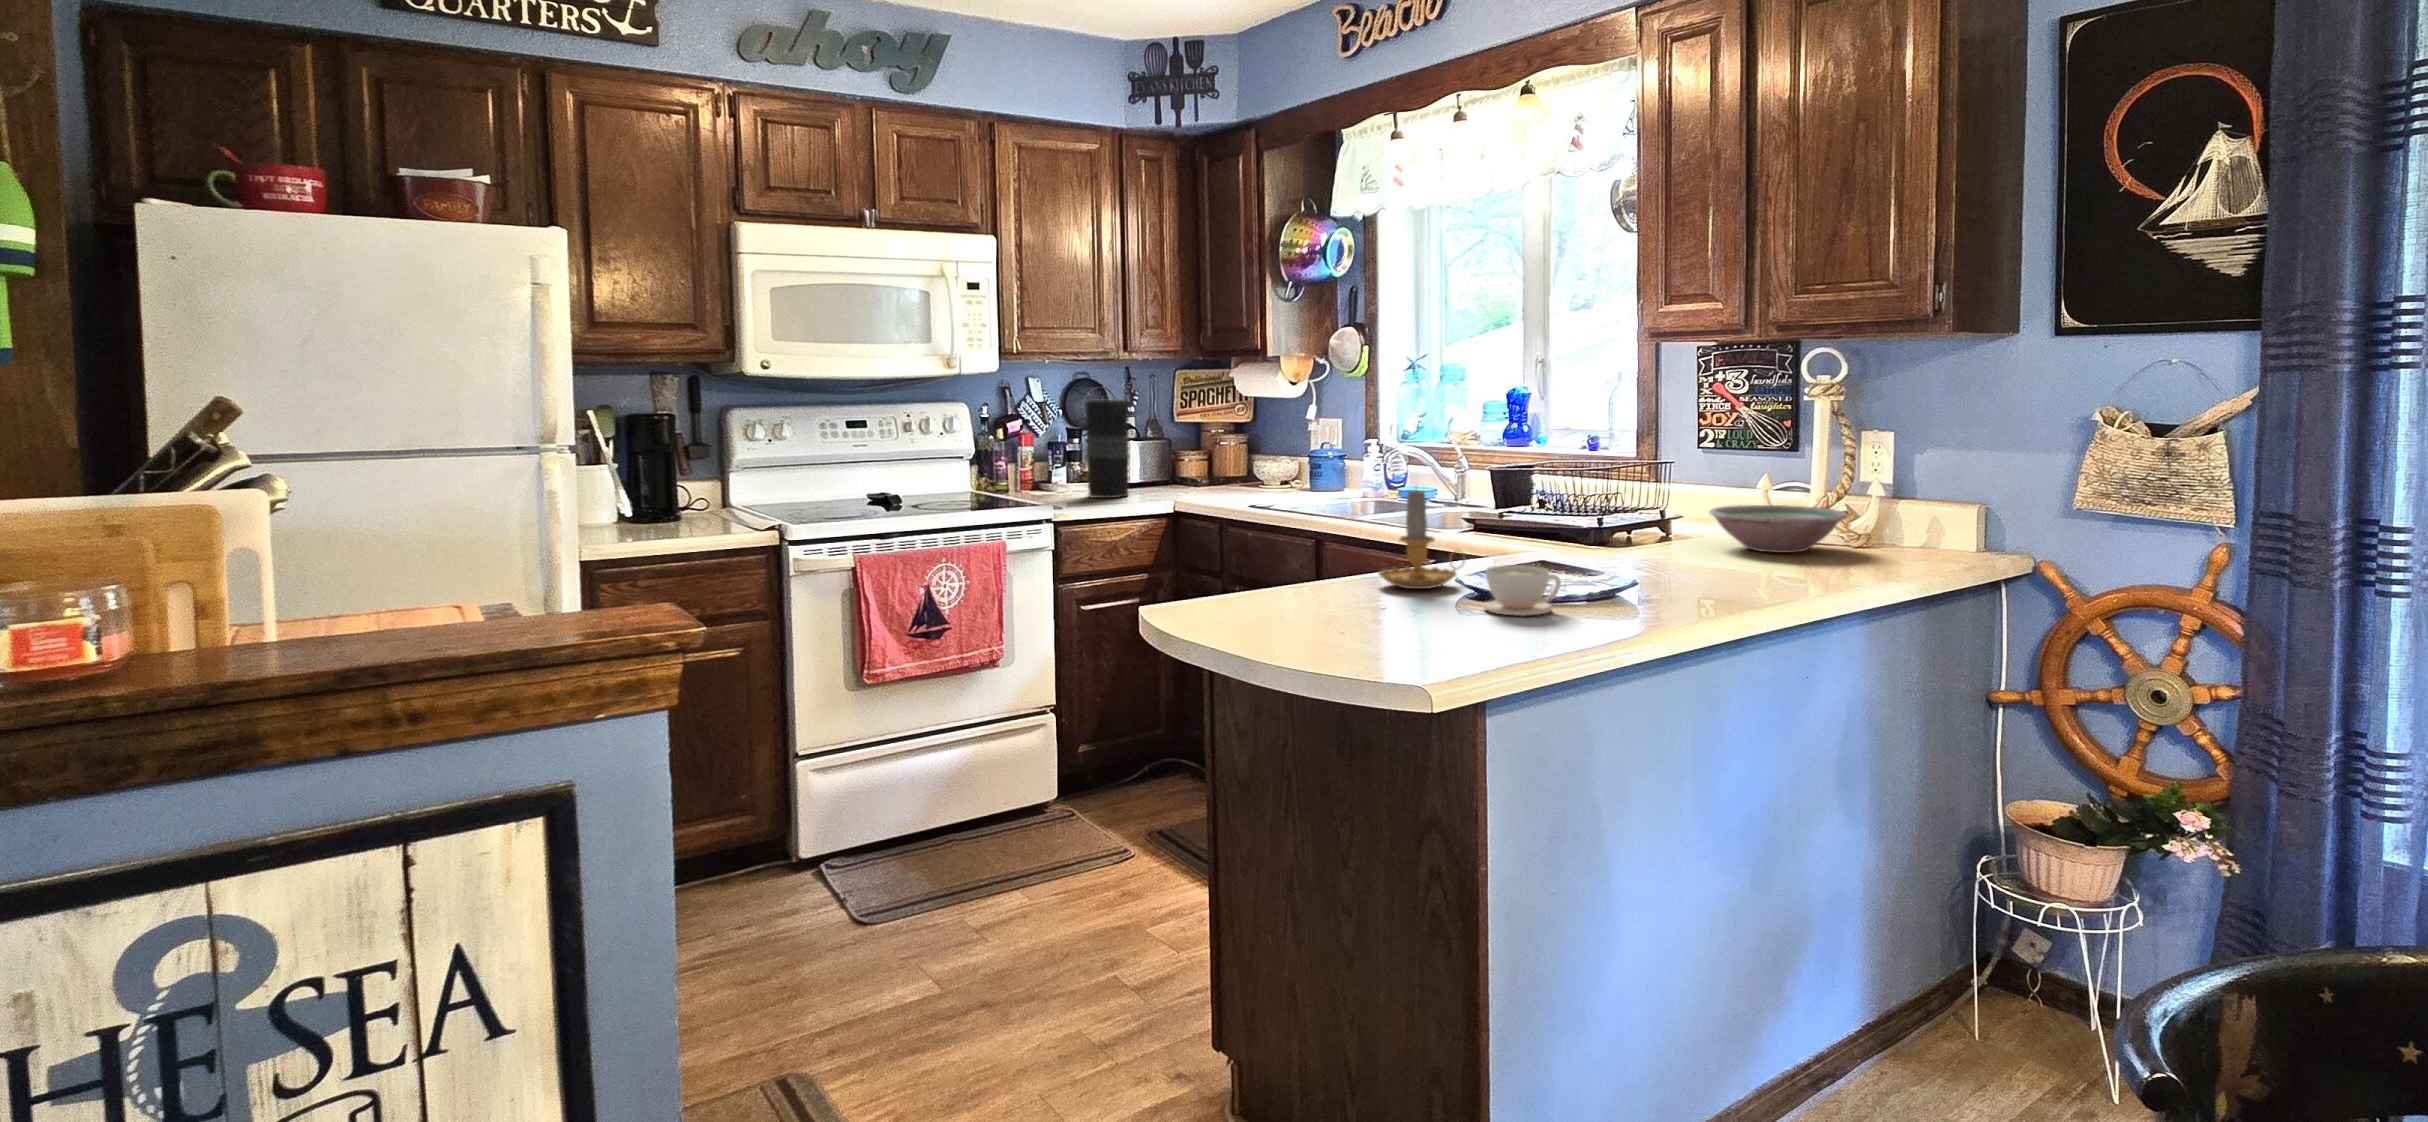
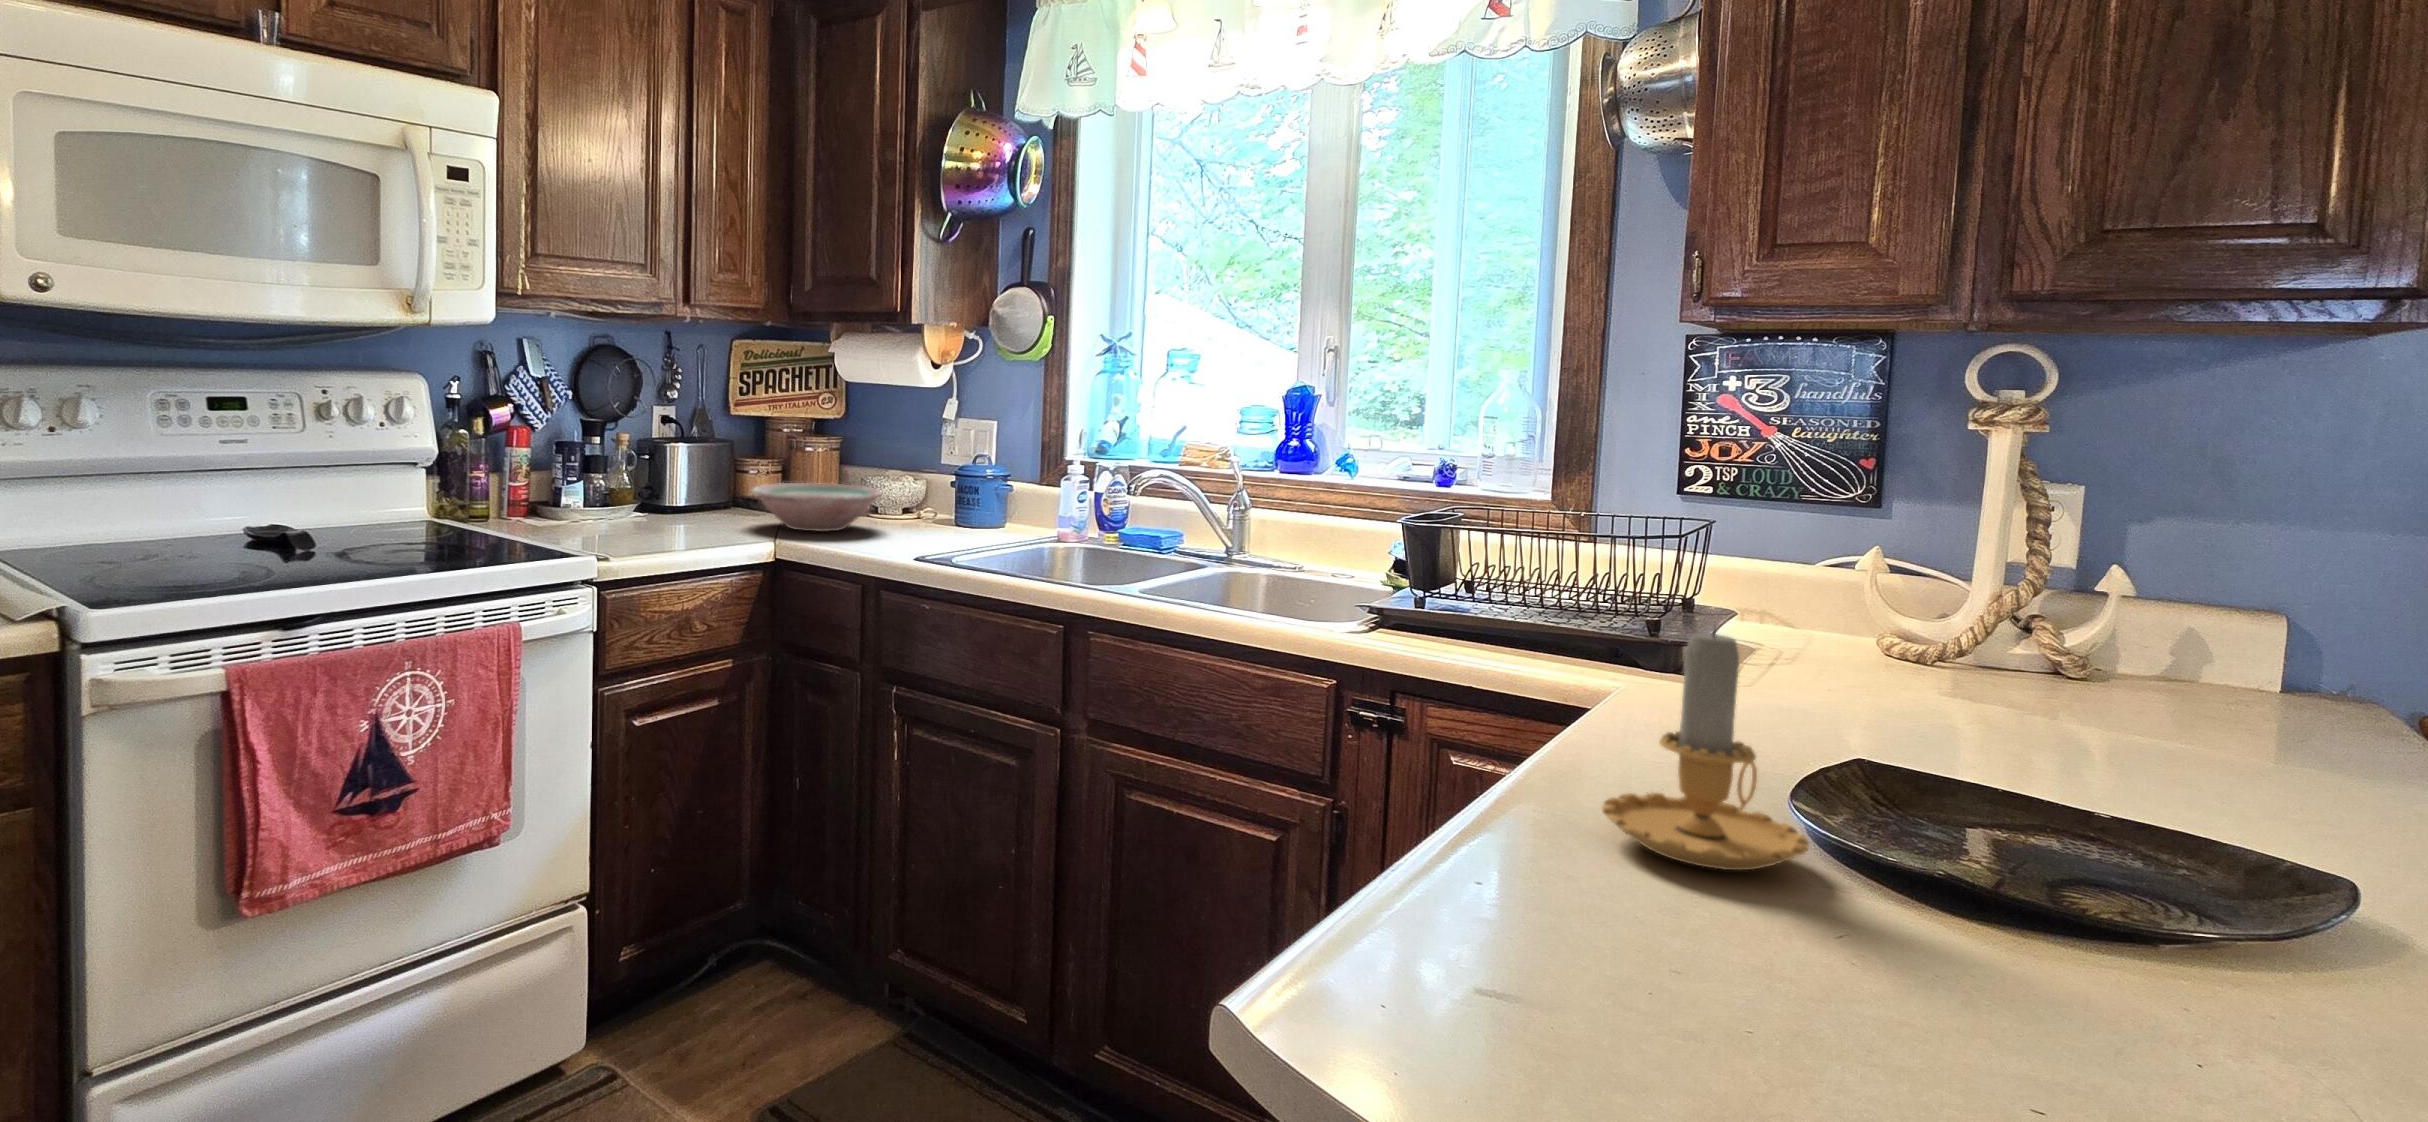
vase: present [1086,399,1129,498] -> none [637,377,710,539]
bowl: present [1709,505,1847,553] -> present [752,483,882,532]
coffee cup: present [1484,565,1561,616] -> none [2050,852,2284,1021]

